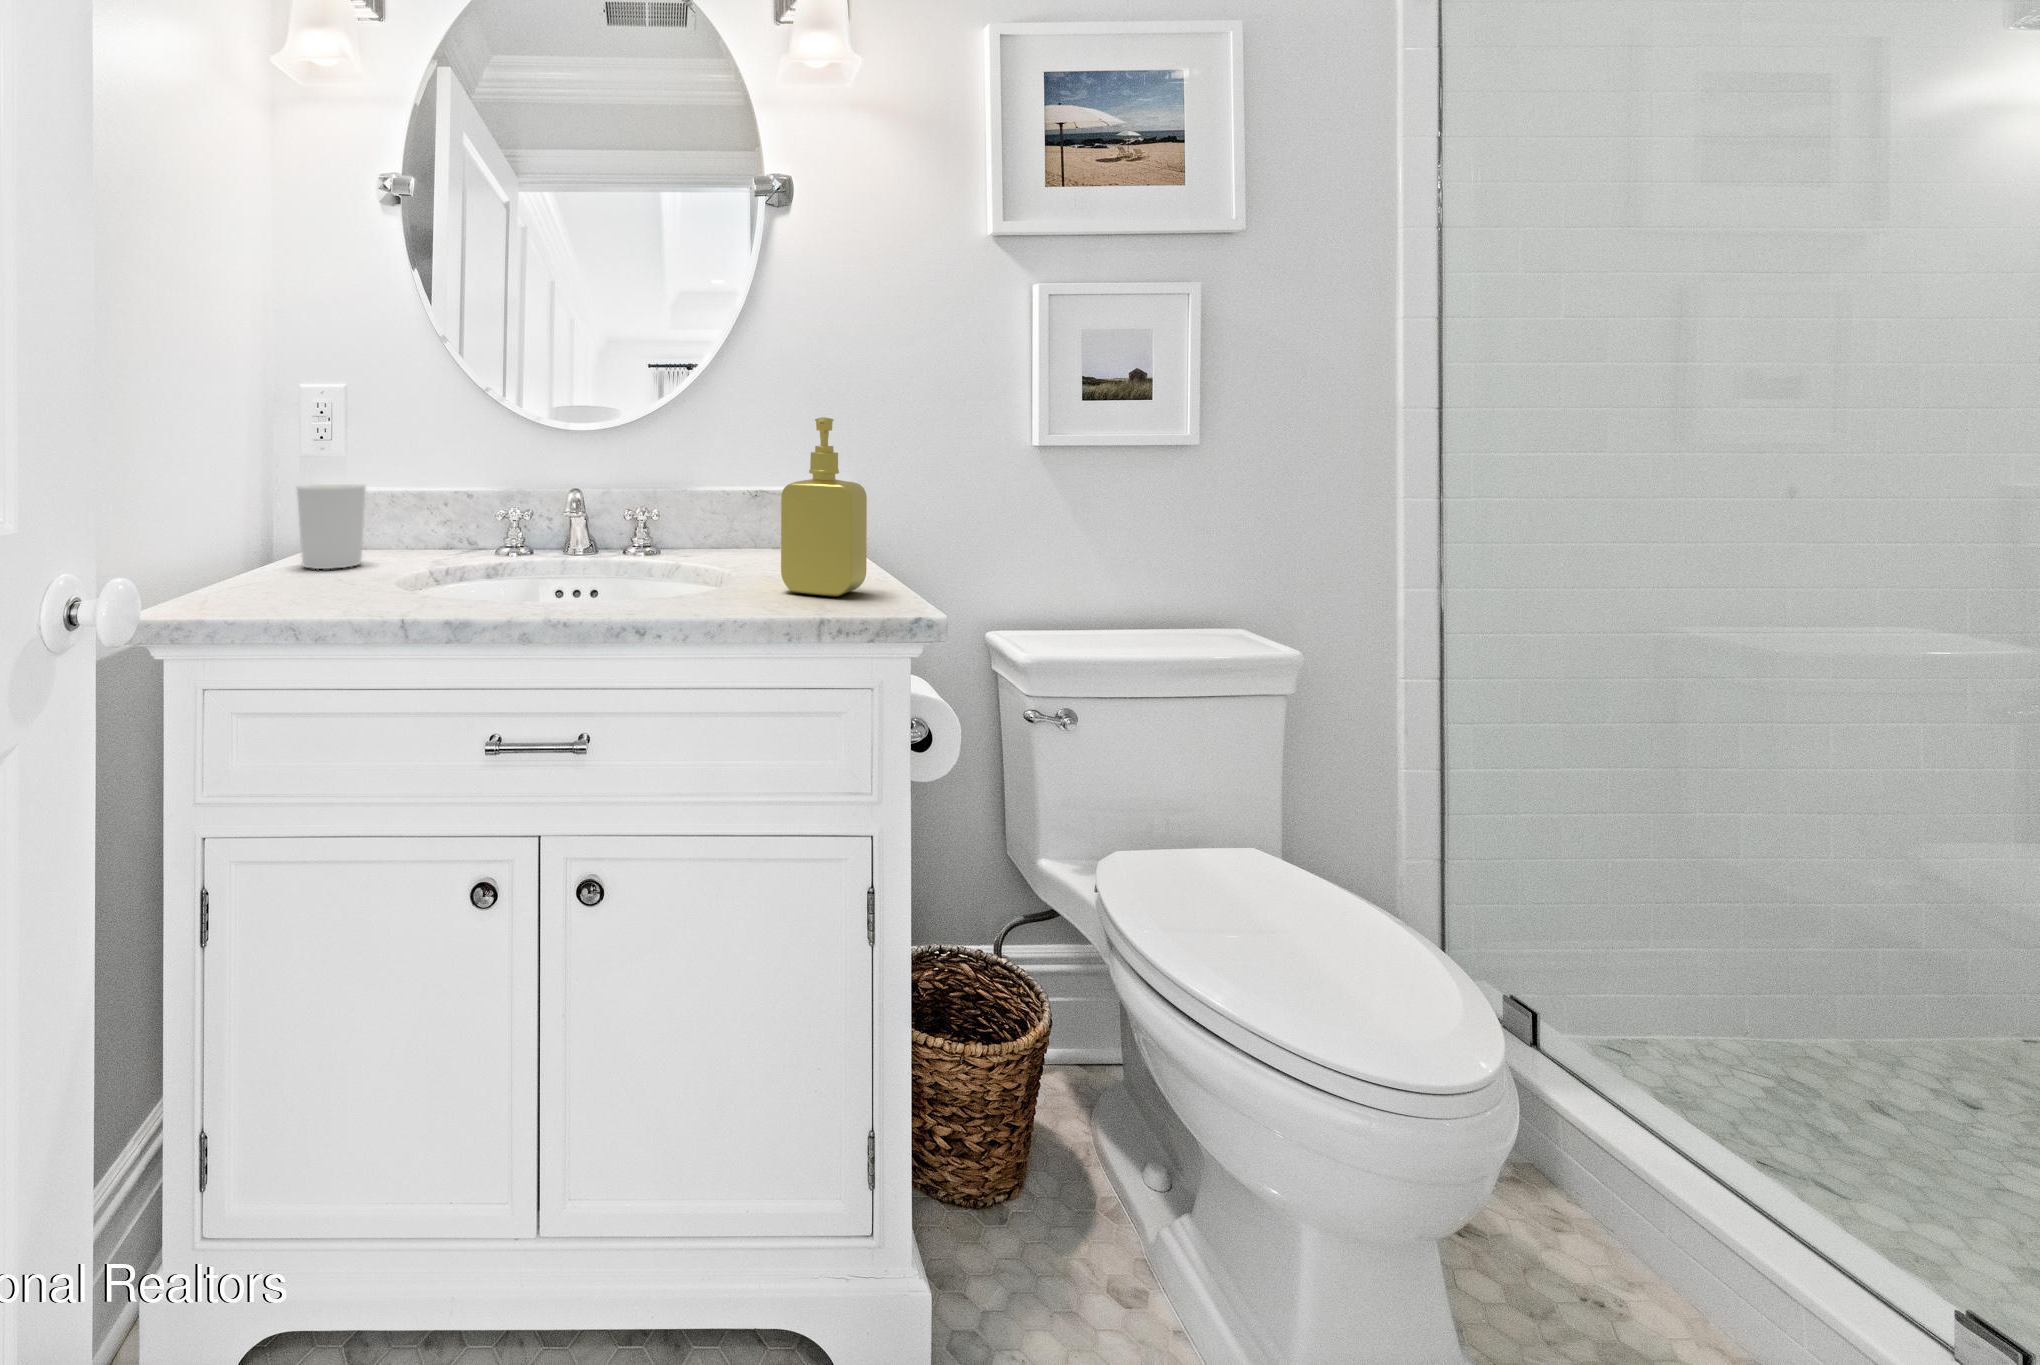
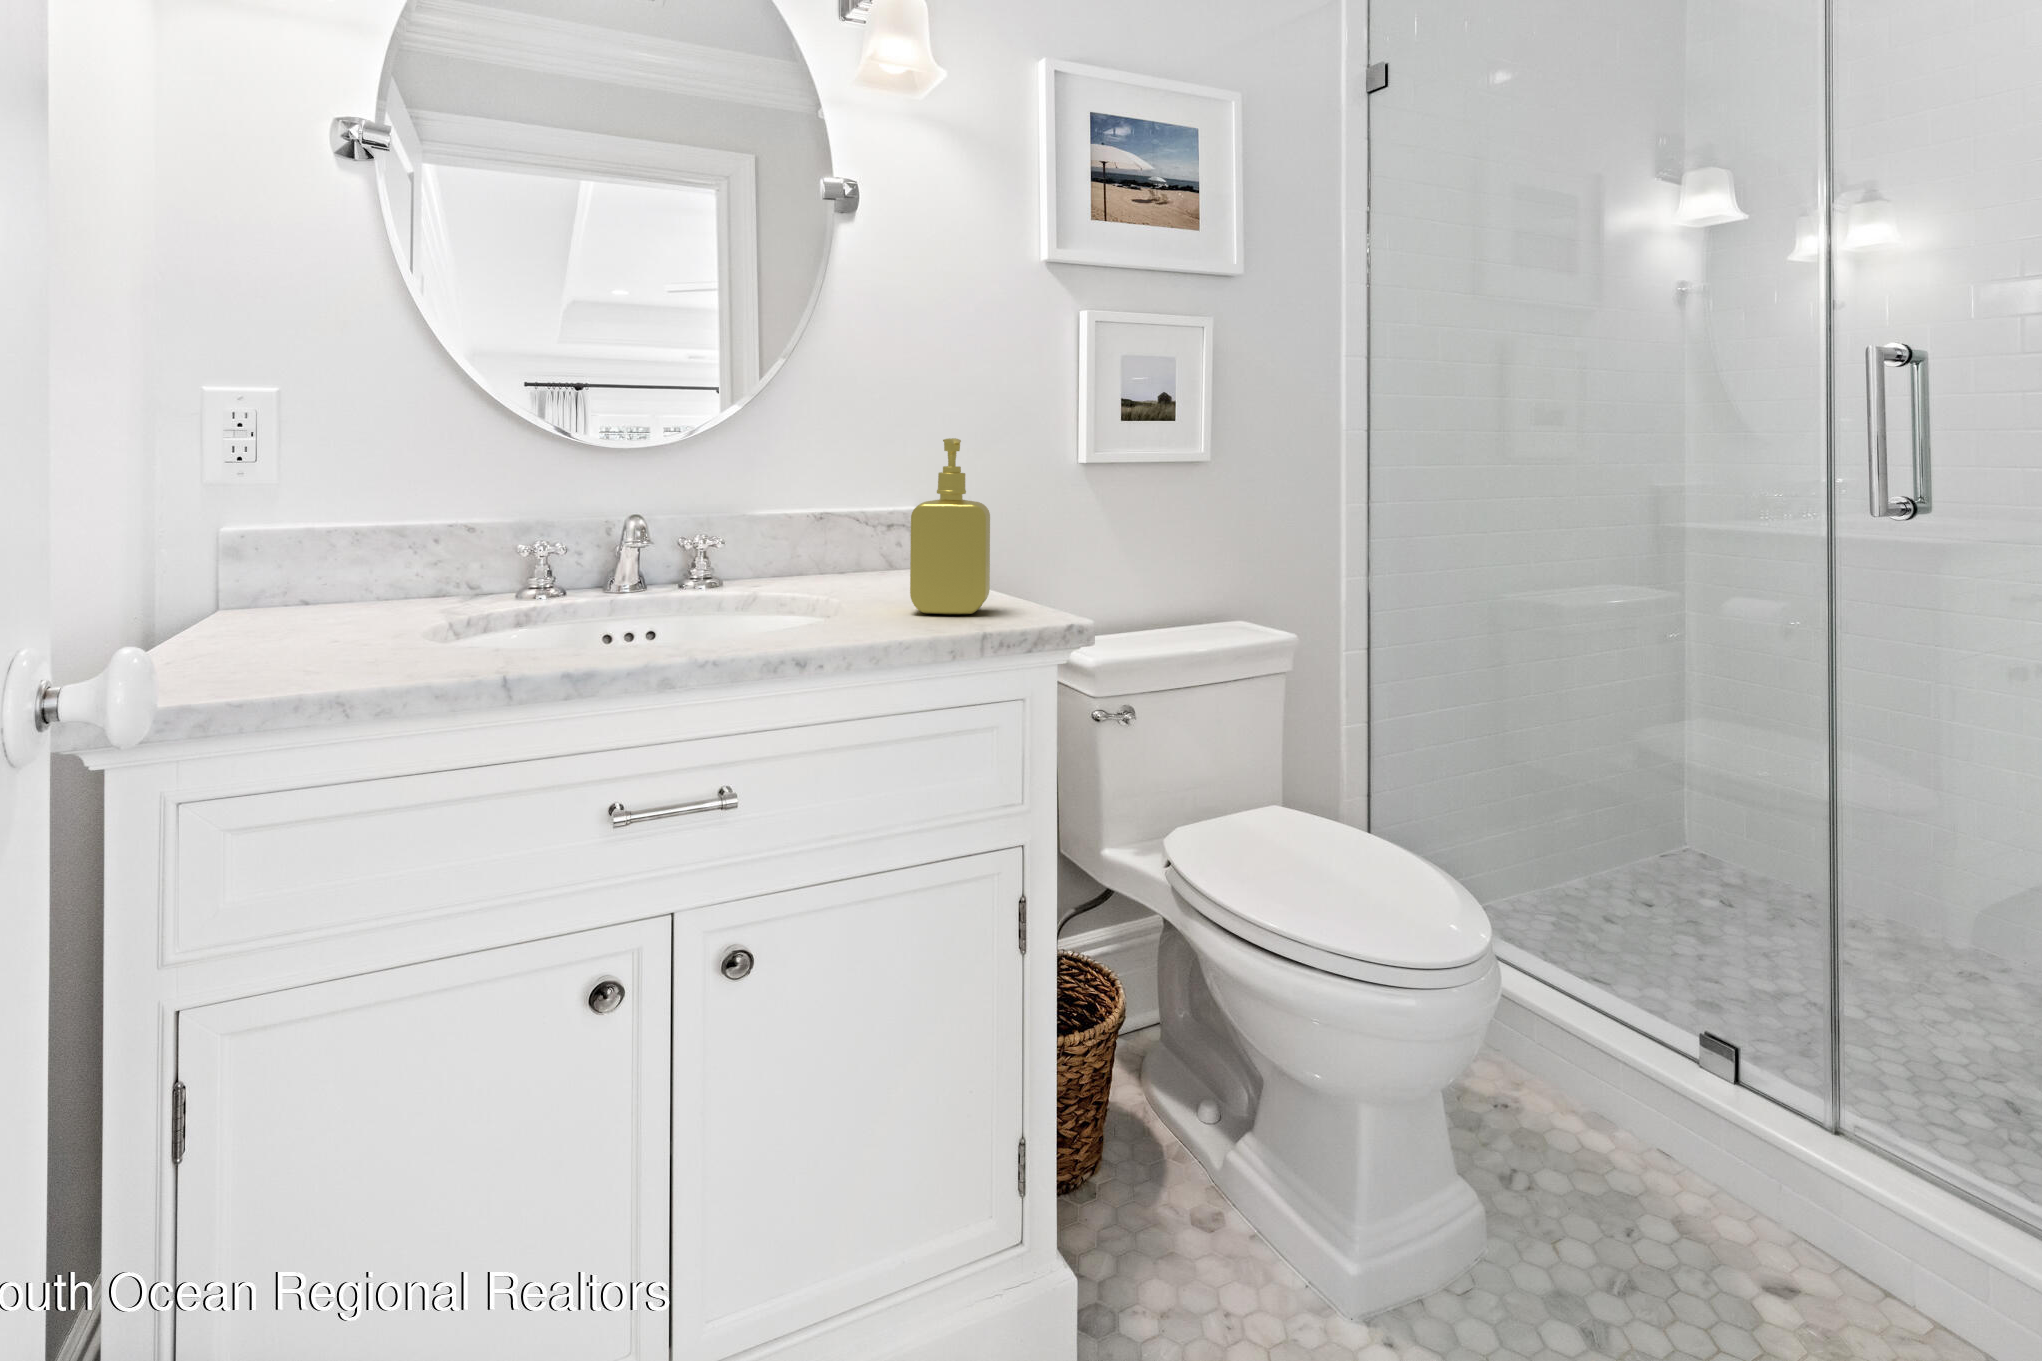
candle holder: present [297,484,366,569] -> none [251,516,354,629]

